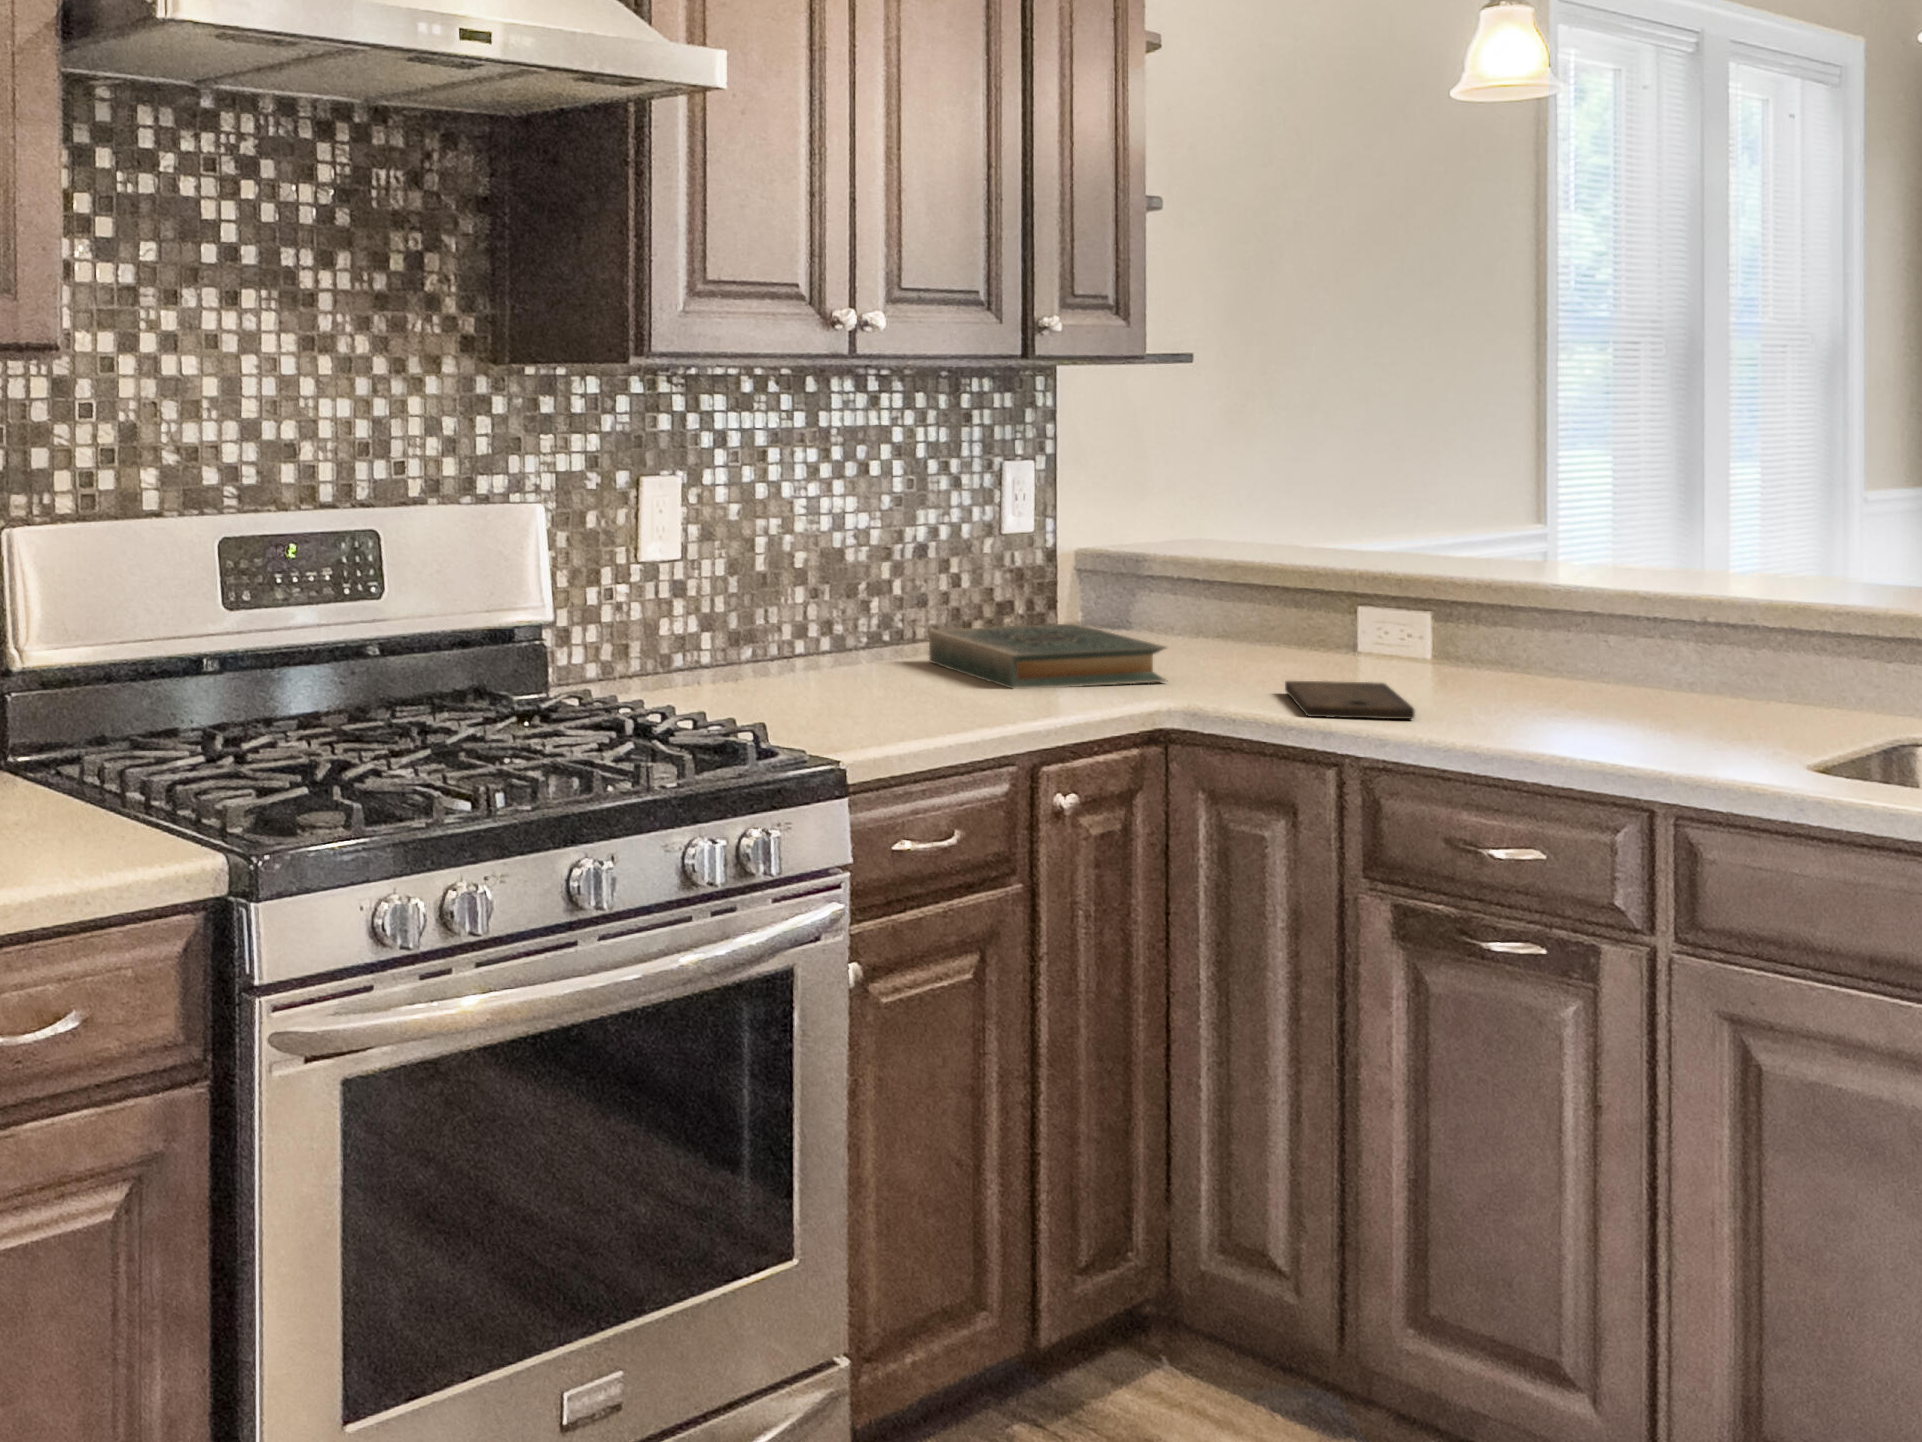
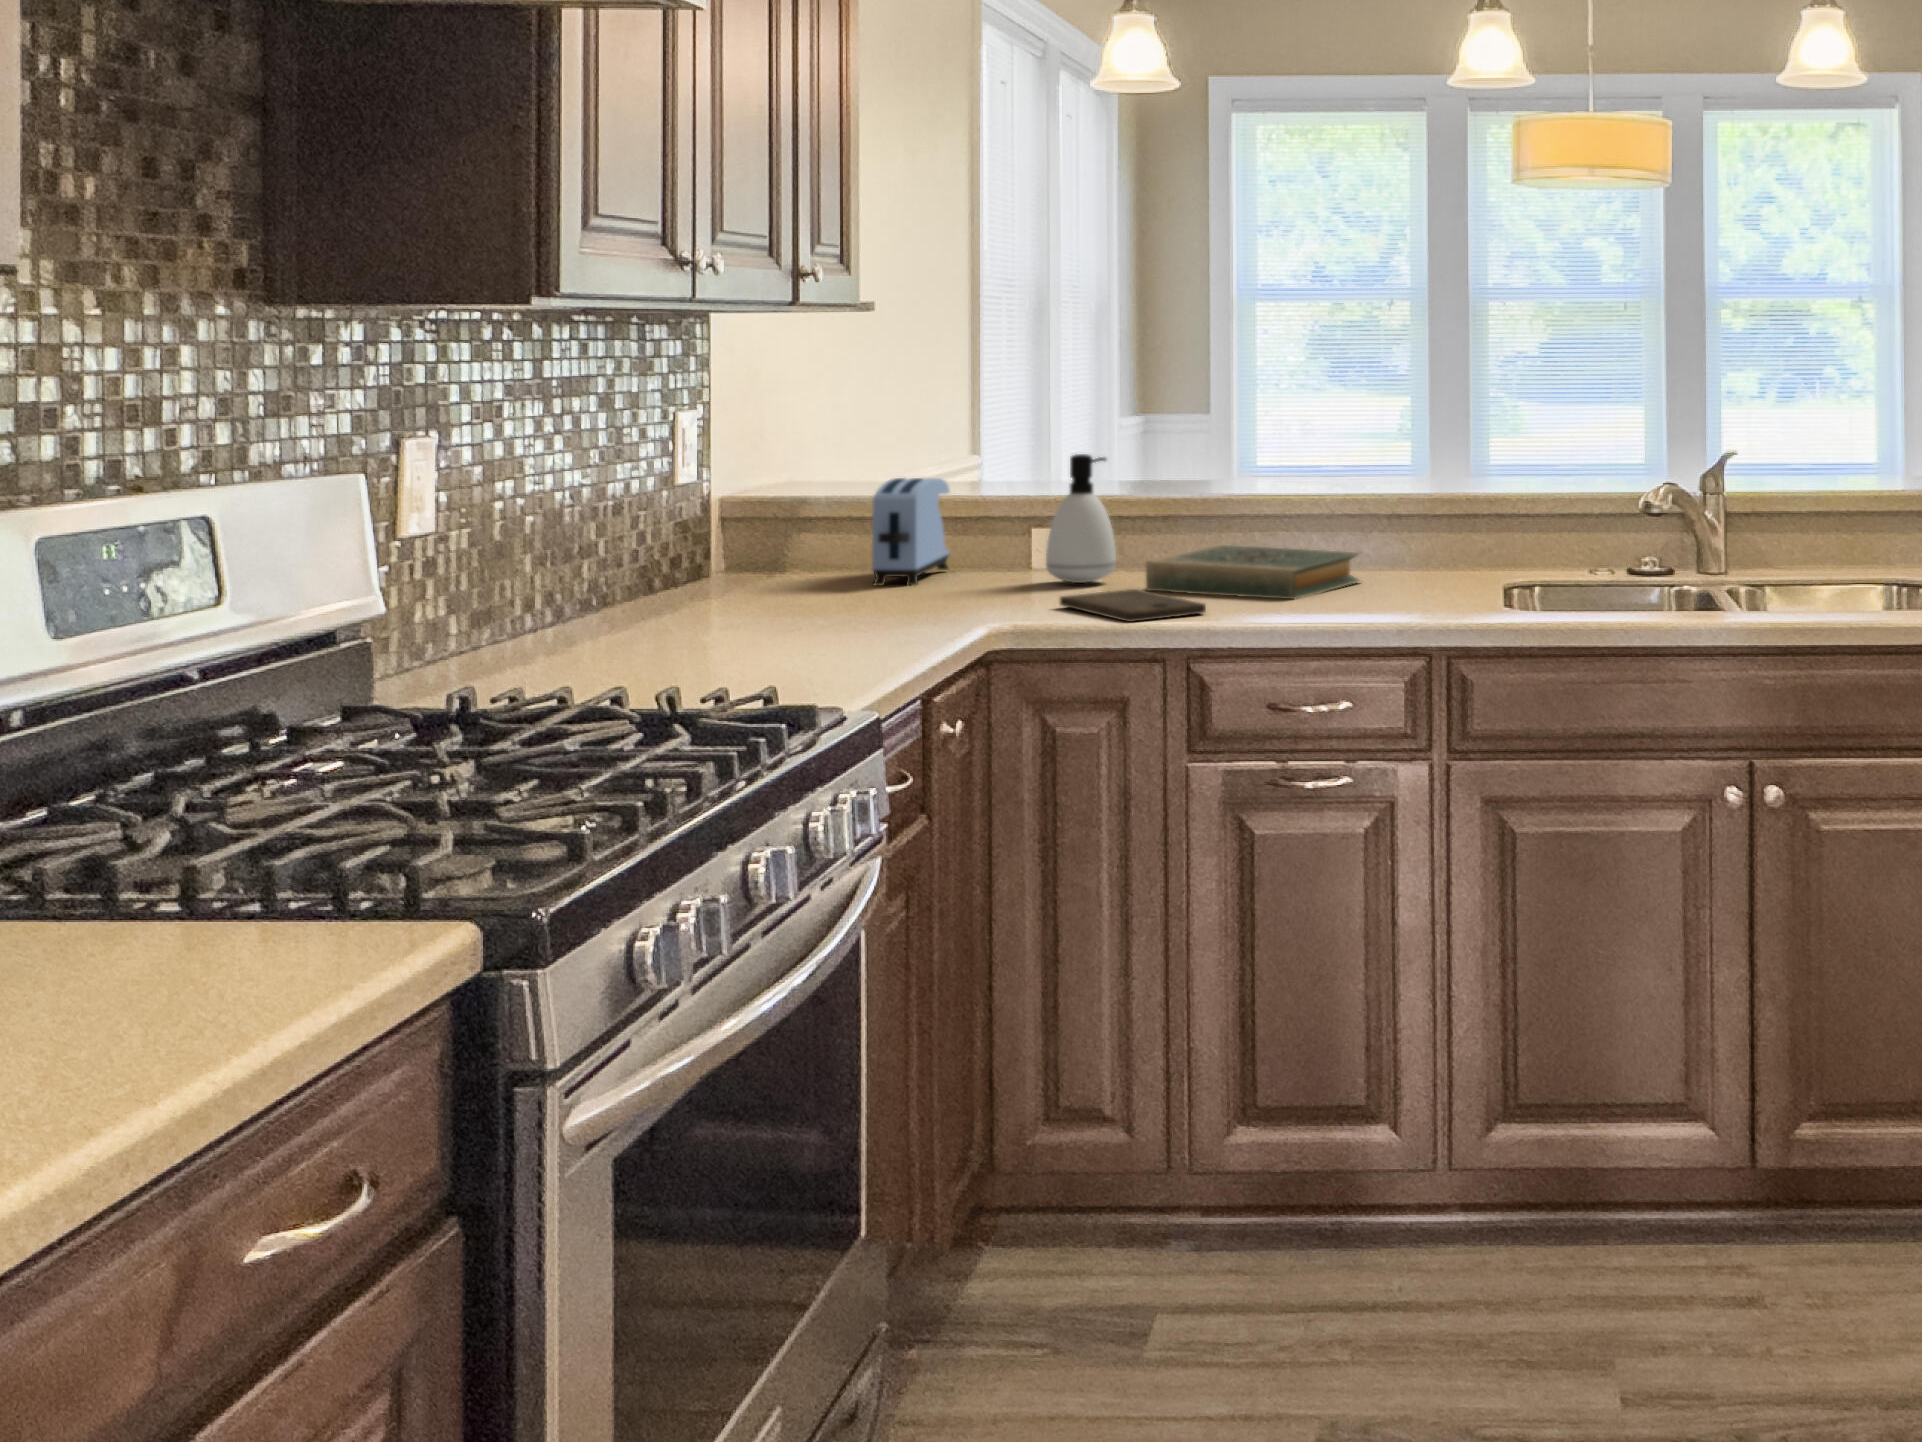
soap dispenser: none [1349,525,1431,672] -> present [1046,454,1116,583]
toaster: none [1181,540,1298,655] -> present [872,478,949,586]
hardback book: present [929,624,1168,689] -> present [1146,545,1360,599]

